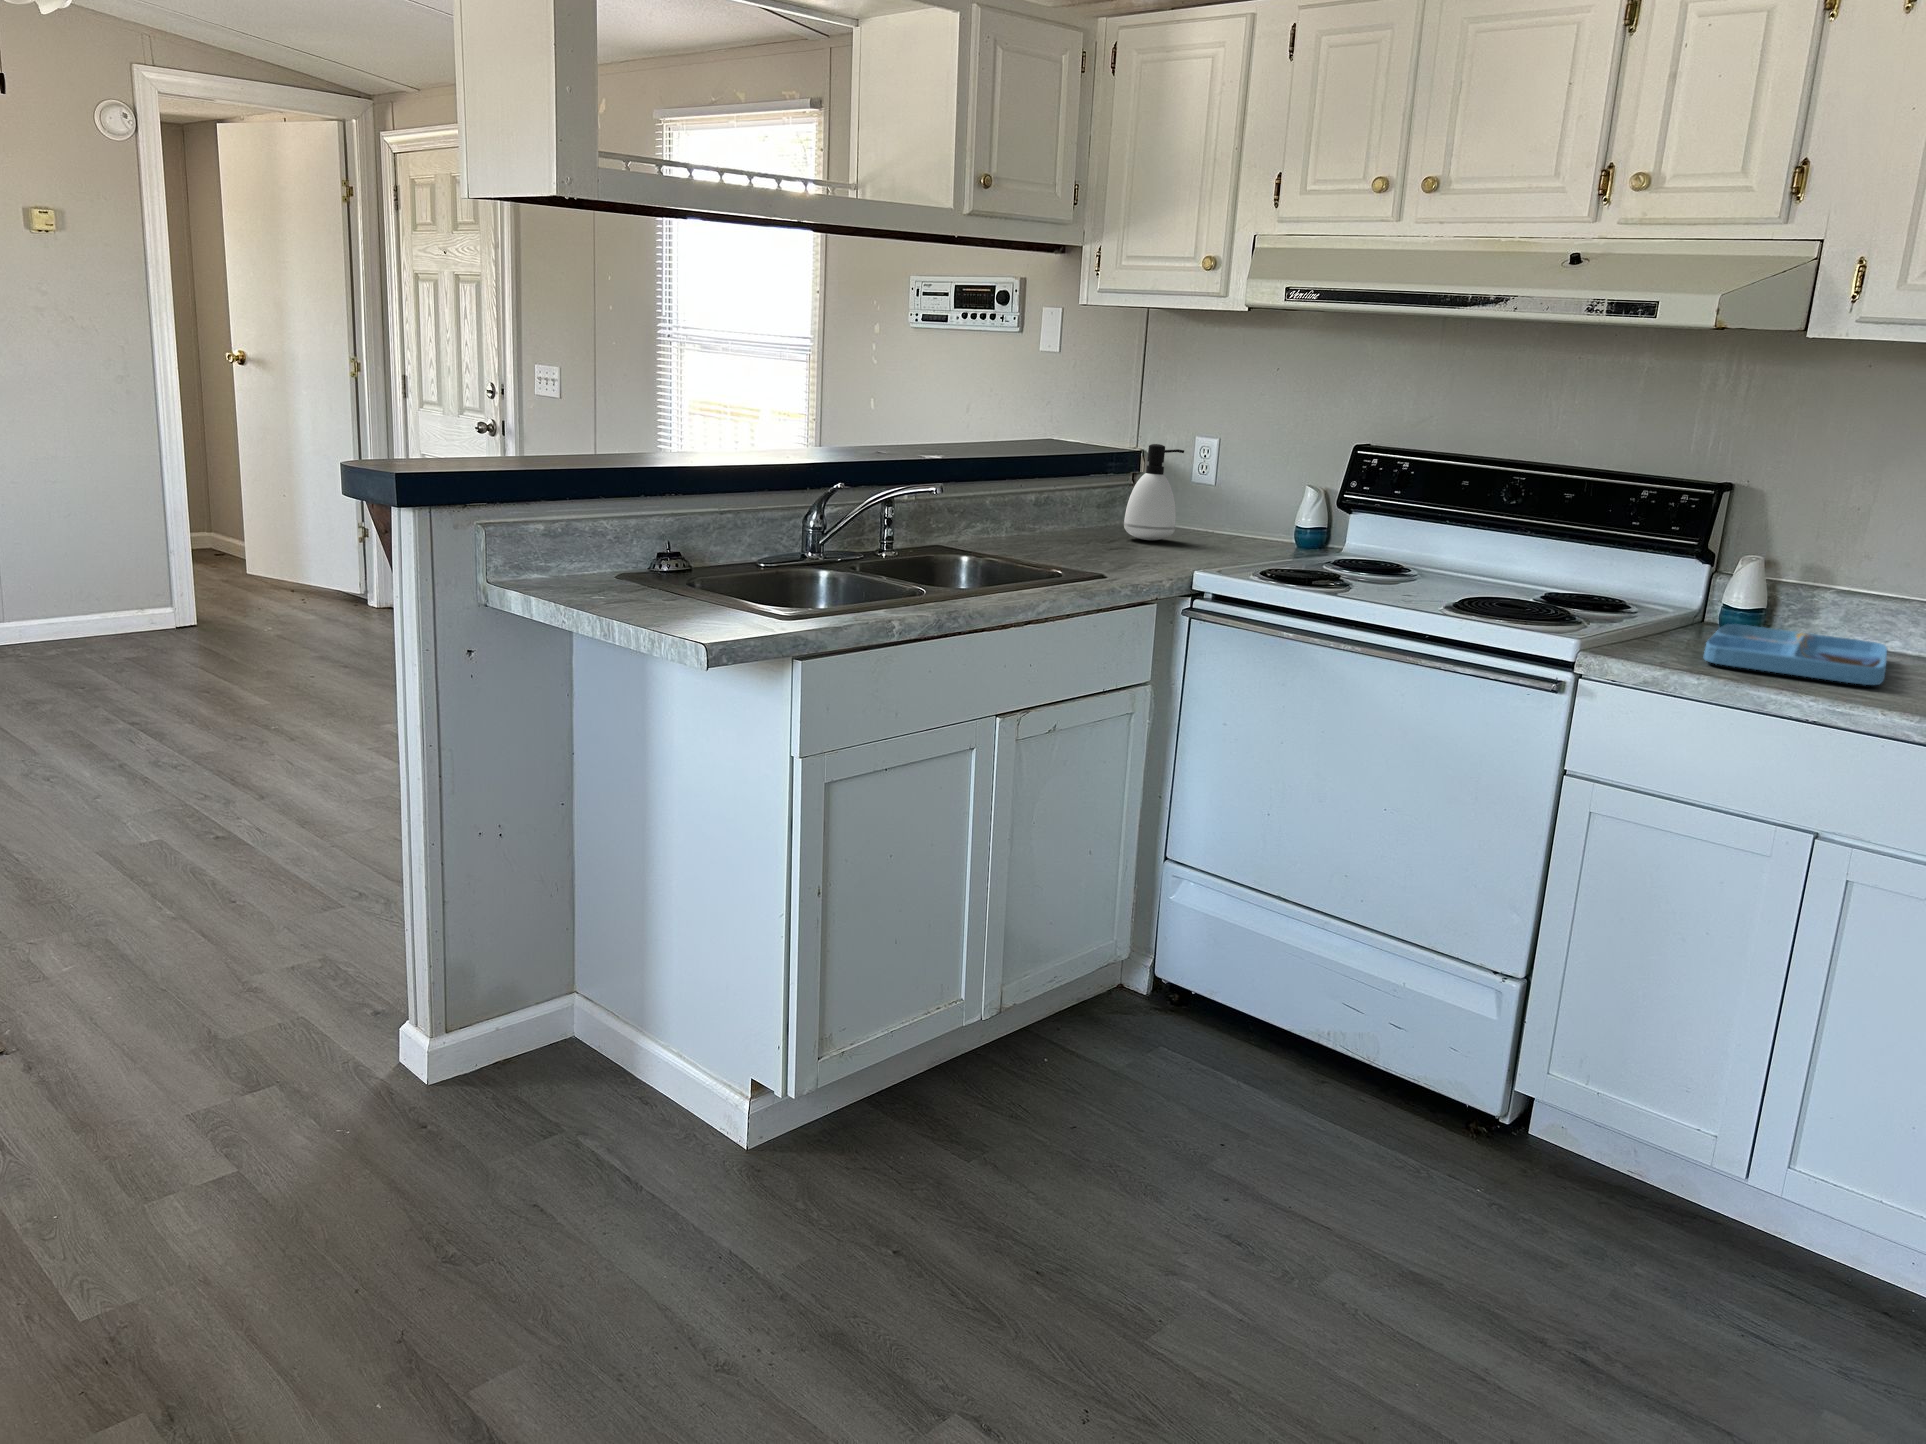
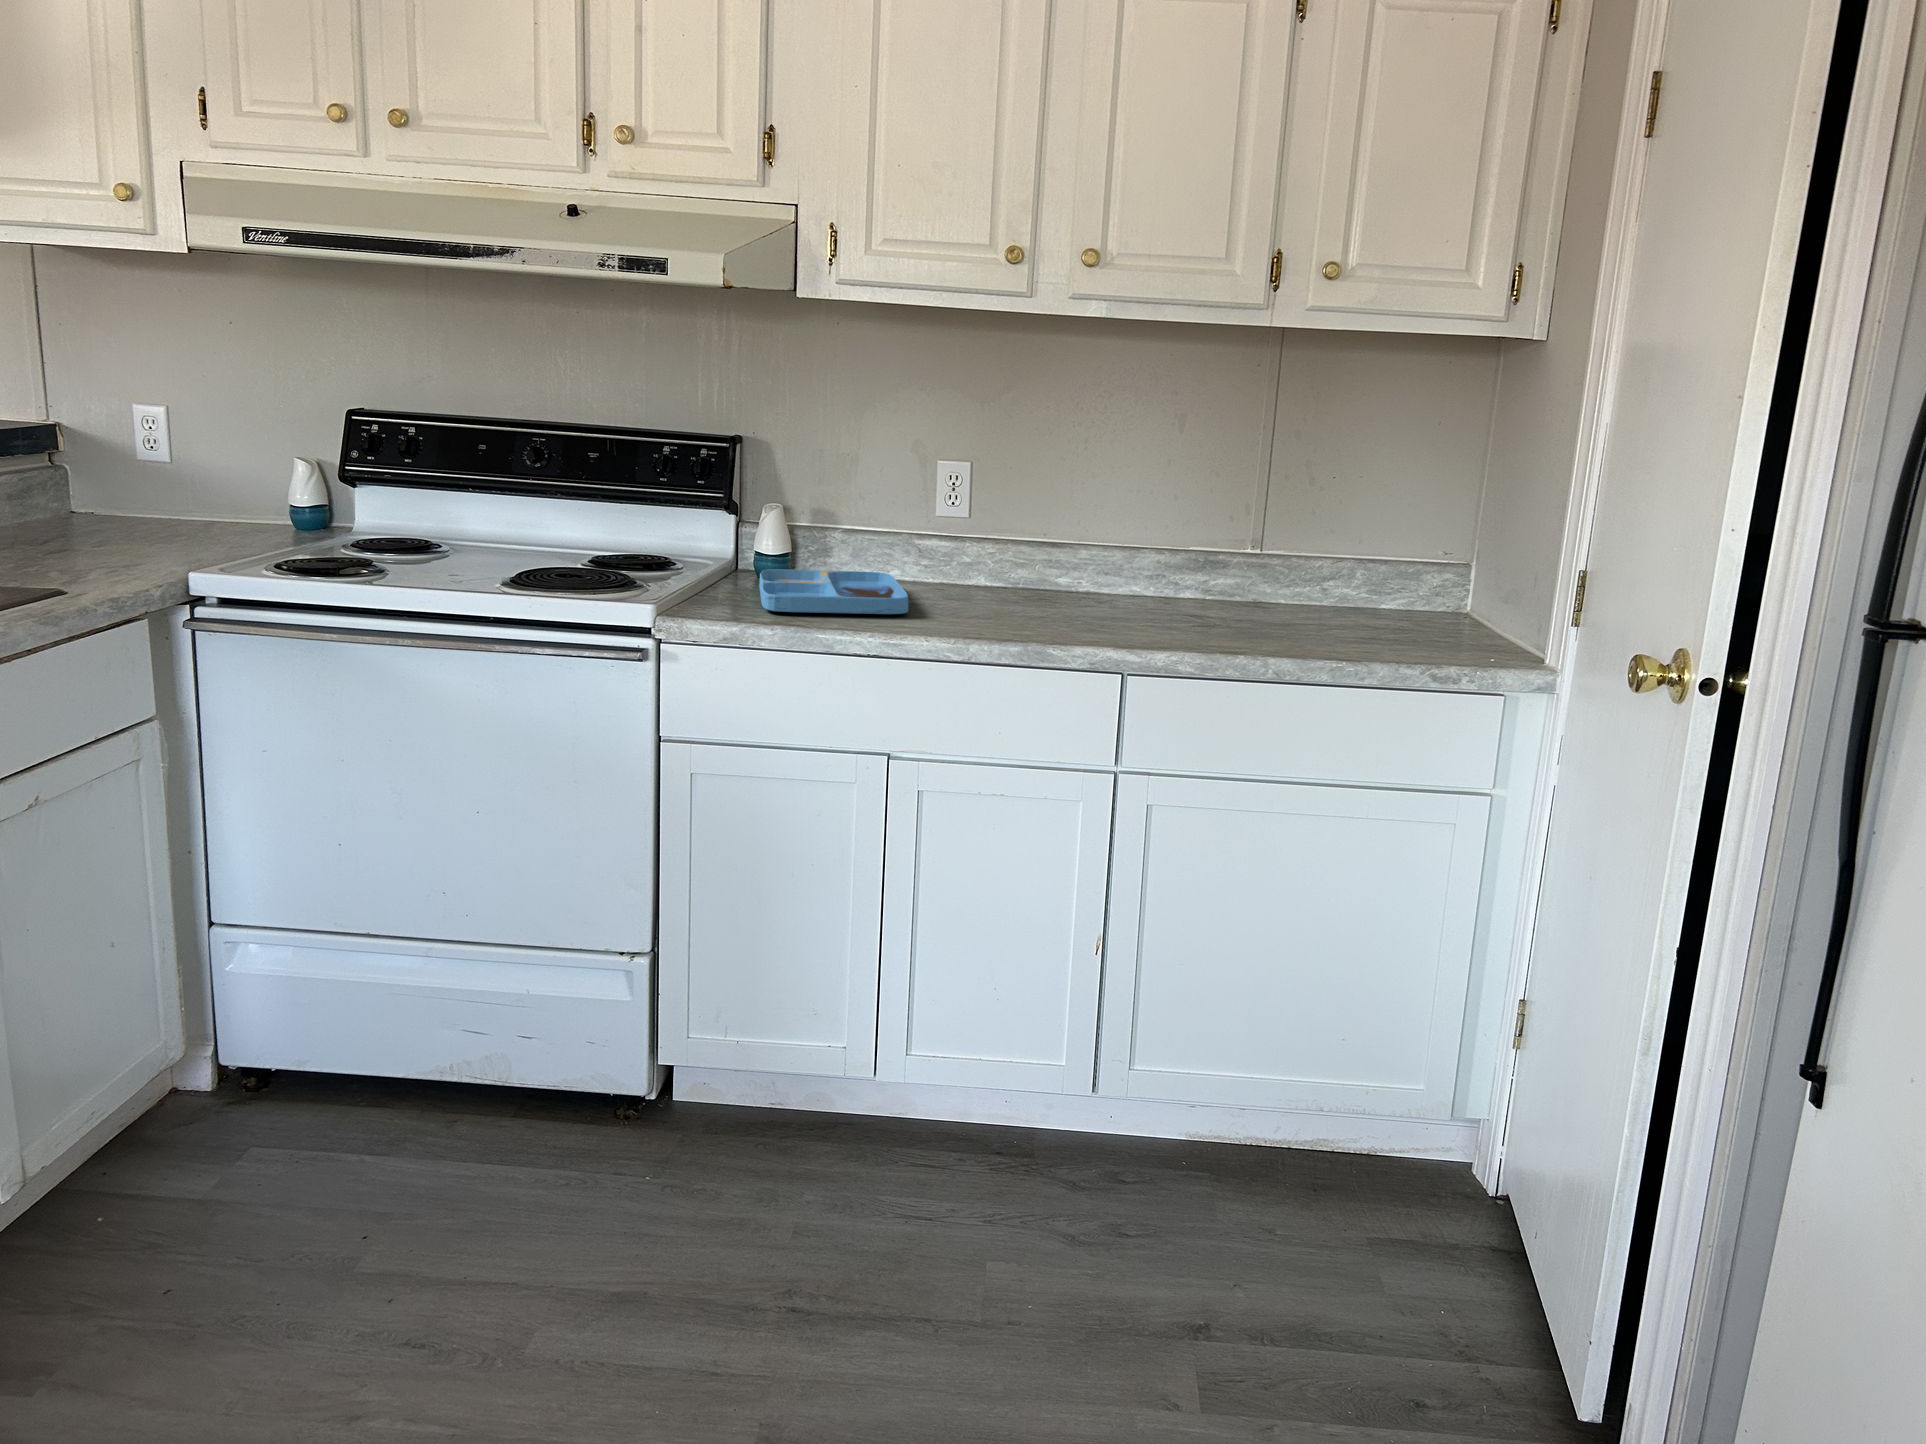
soap dispenser: present [1124,444,1184,540] -> none [57,418,133,538]

